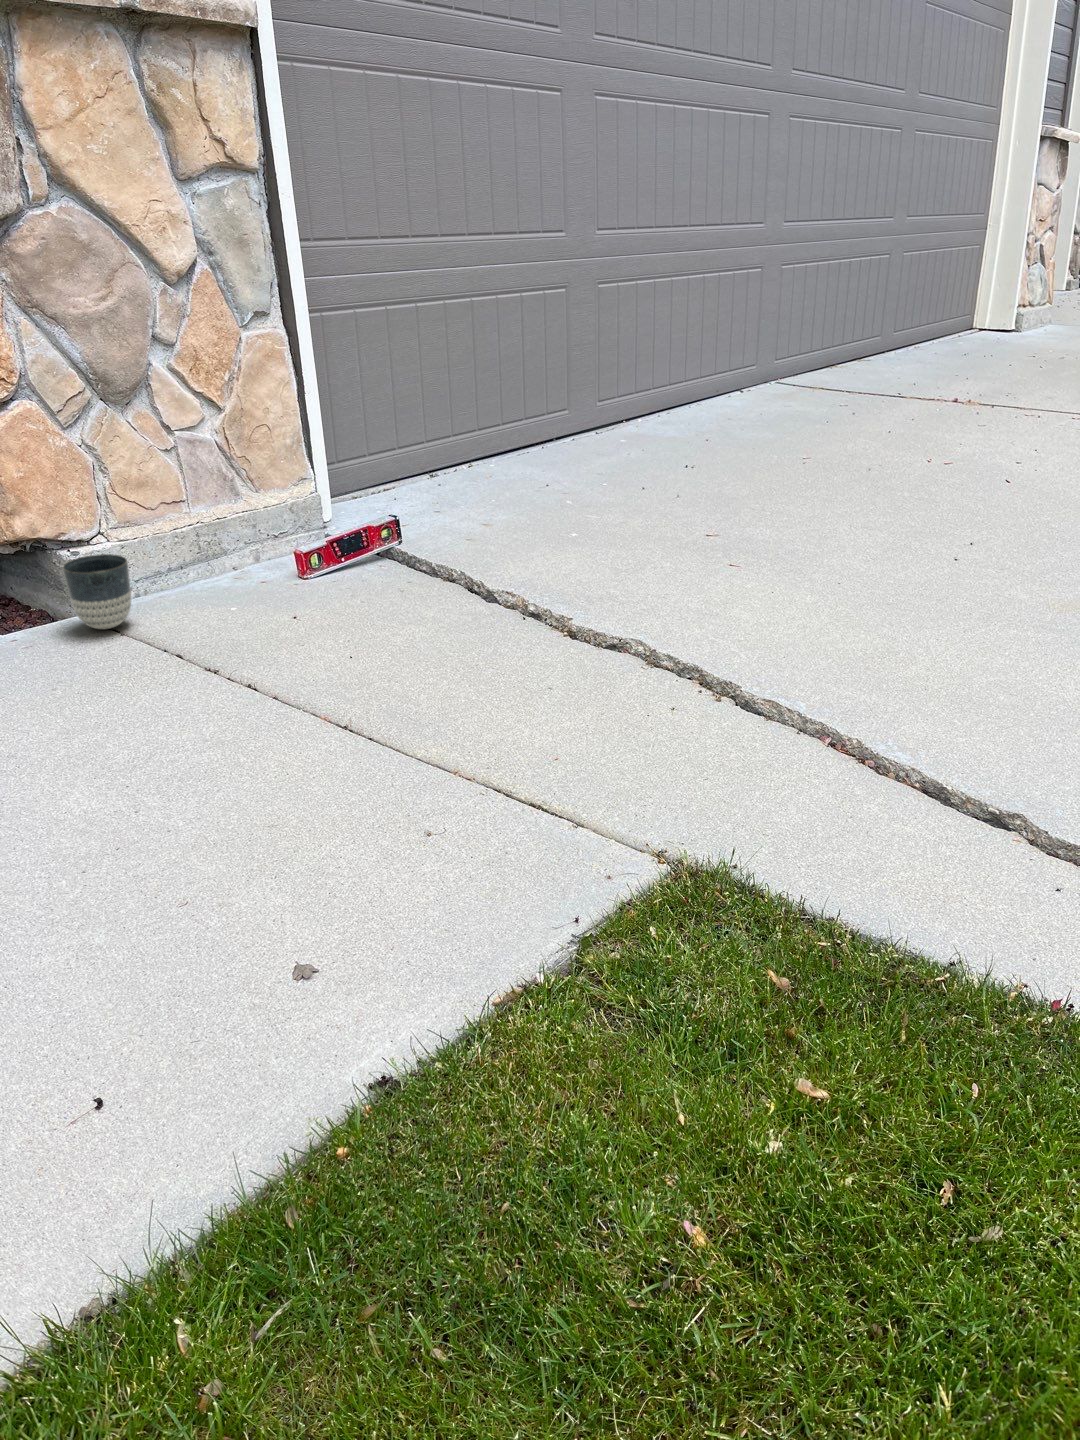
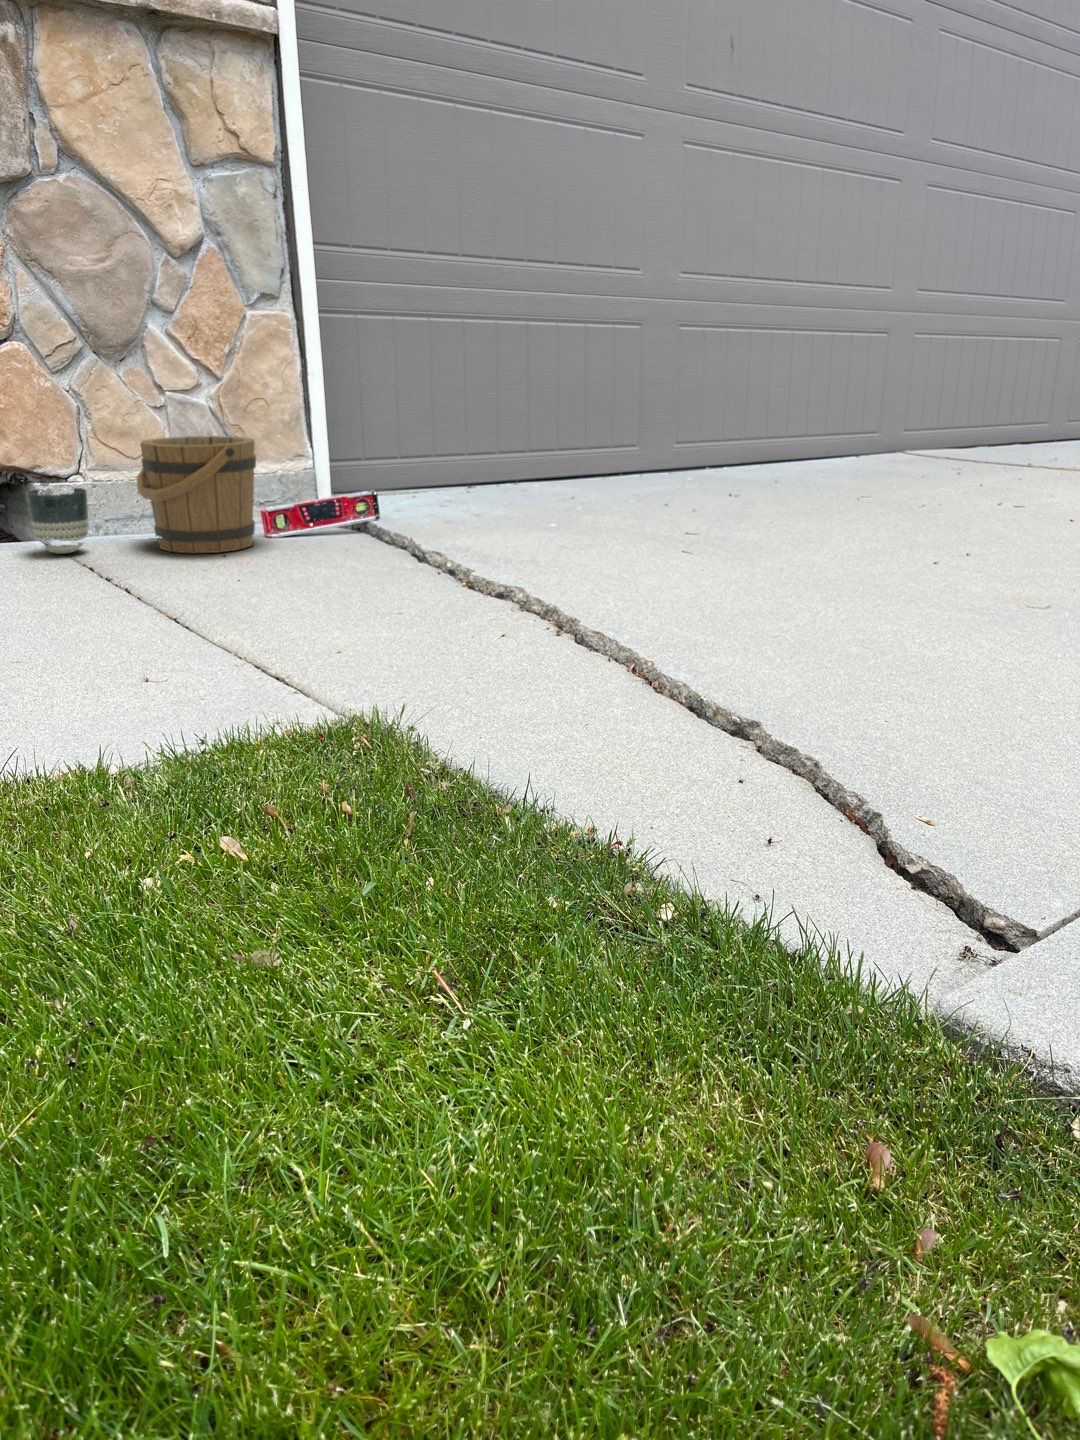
bucket: none [168,477,298,613] -> present [137,436,256,553]

